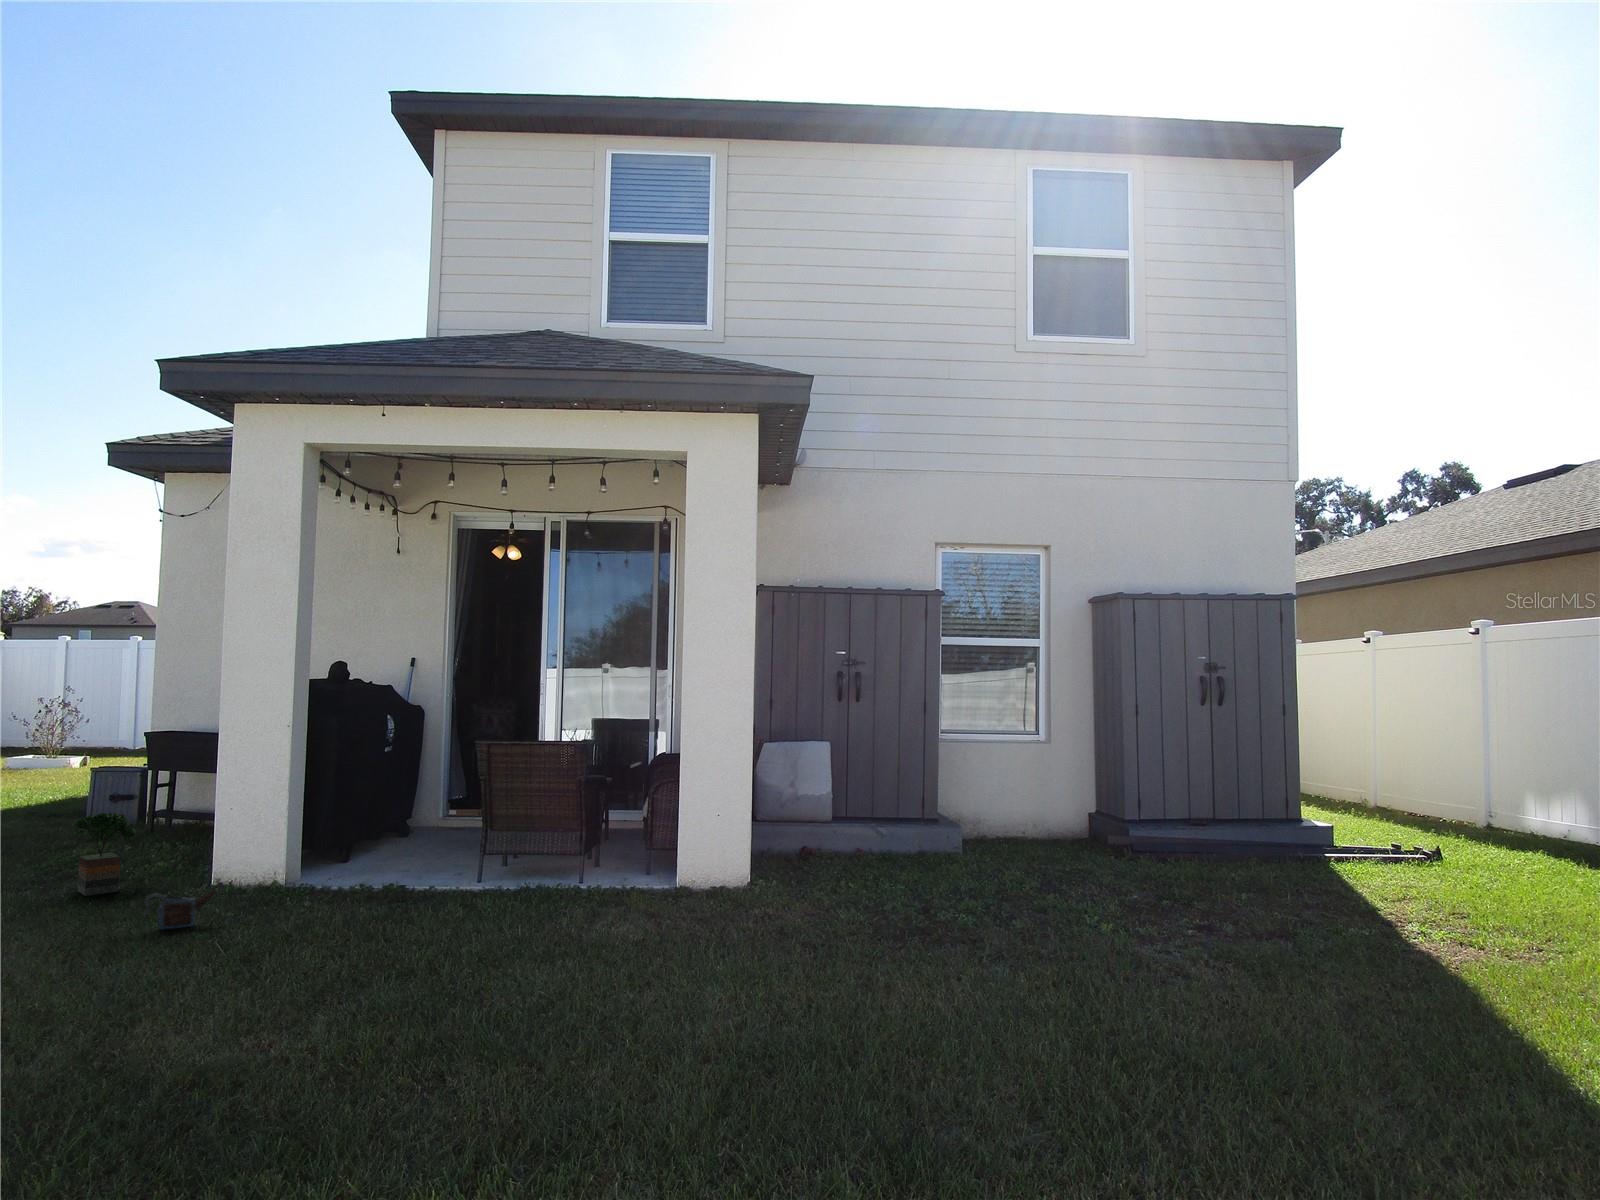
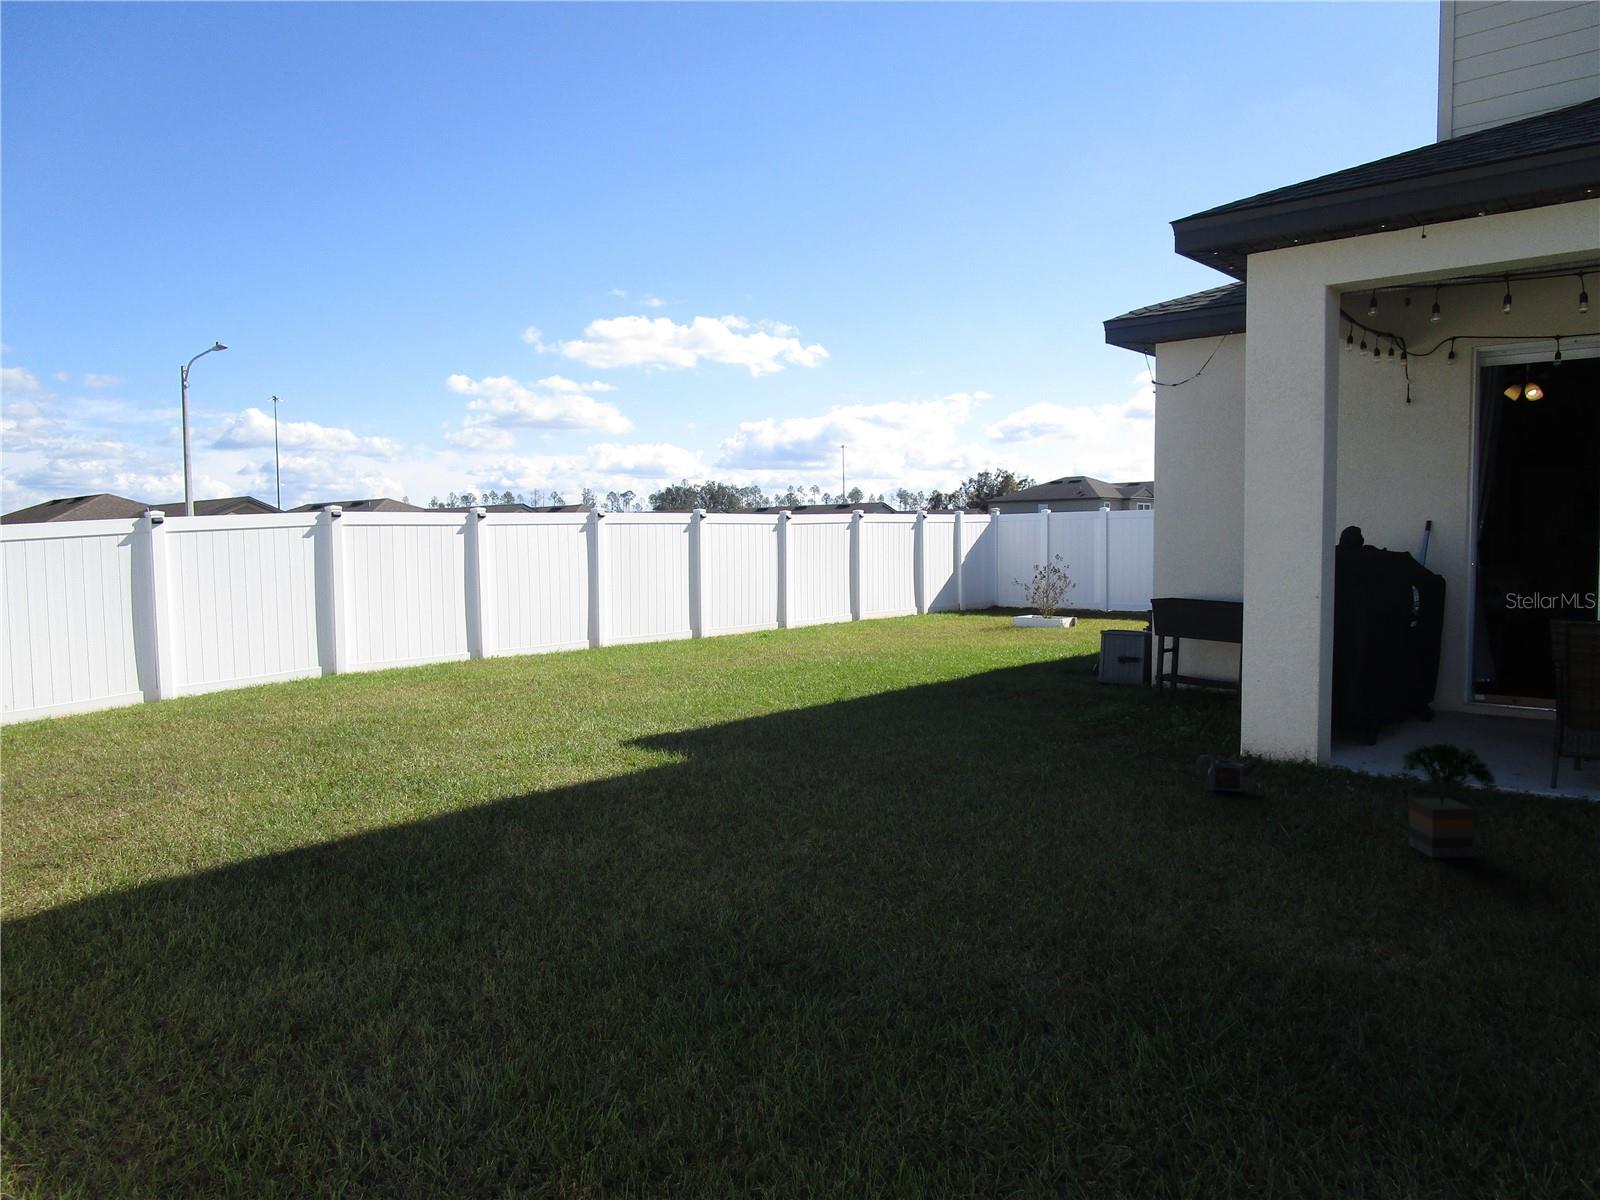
potted tree: present [72,813,135,896] -> present [1401,743,1496,858]

